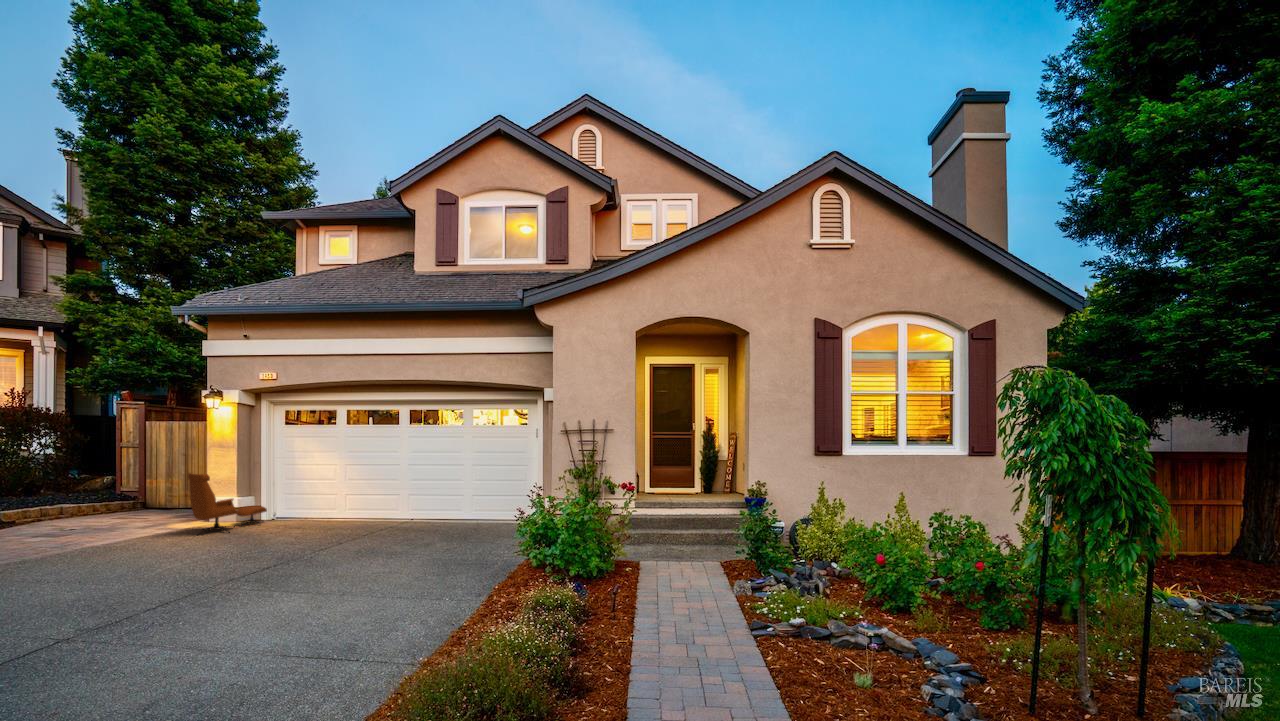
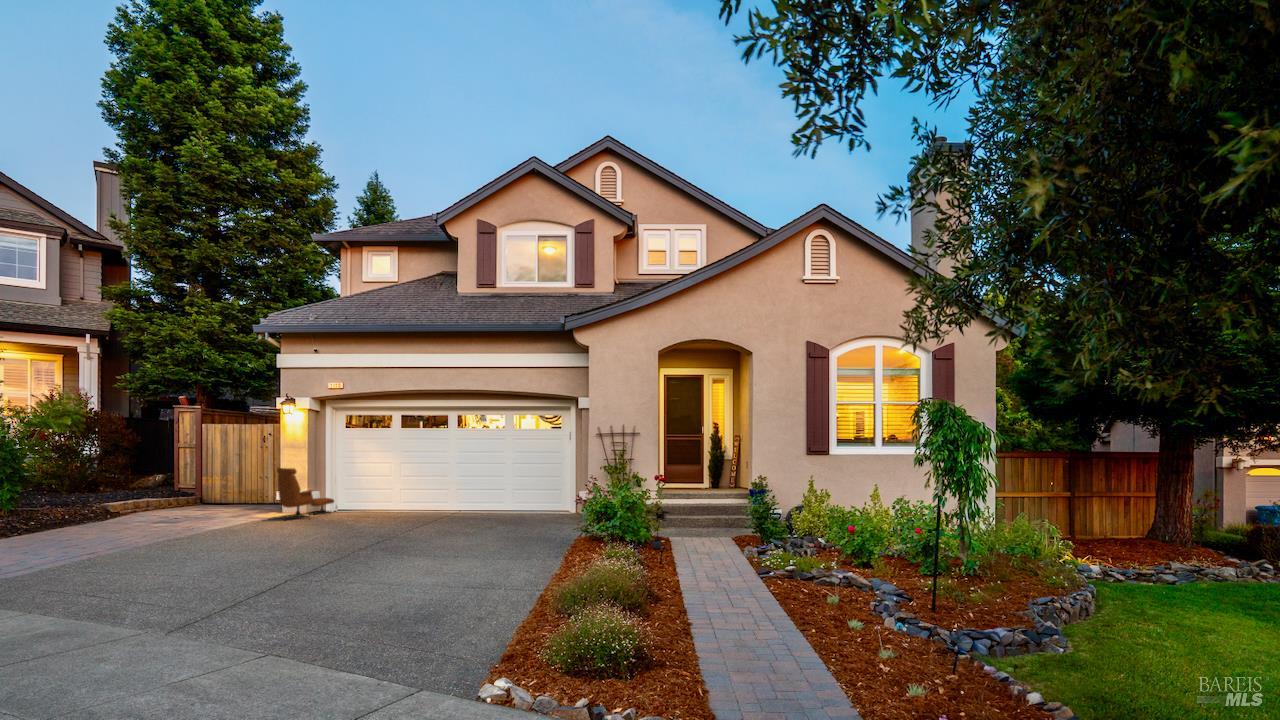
potted plant: none [609,524,644,581] -> present [647,507,672,549]

